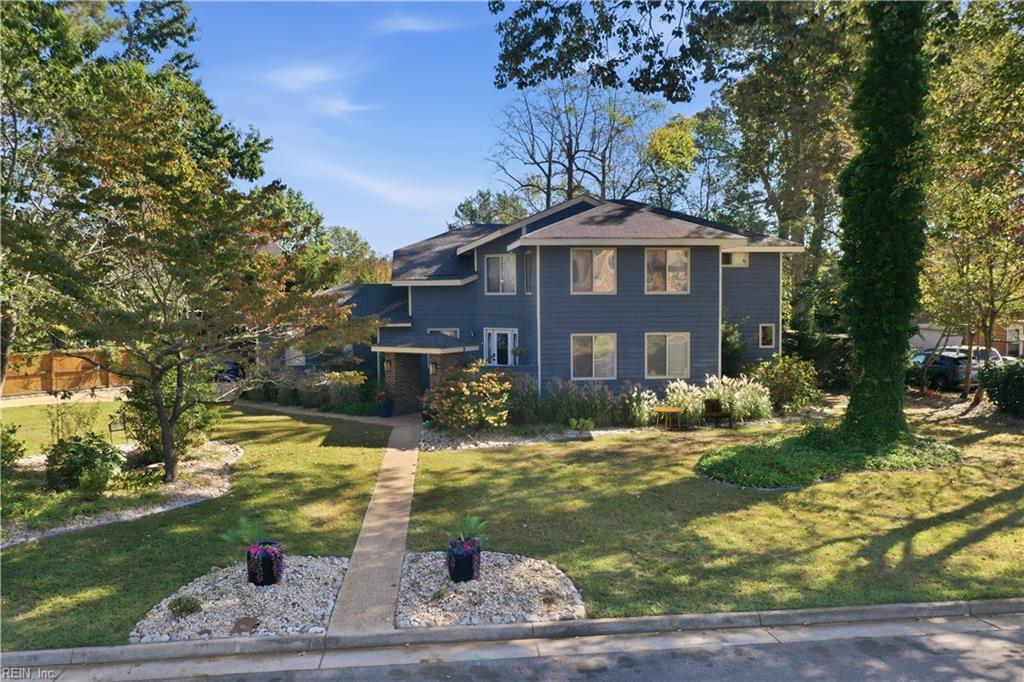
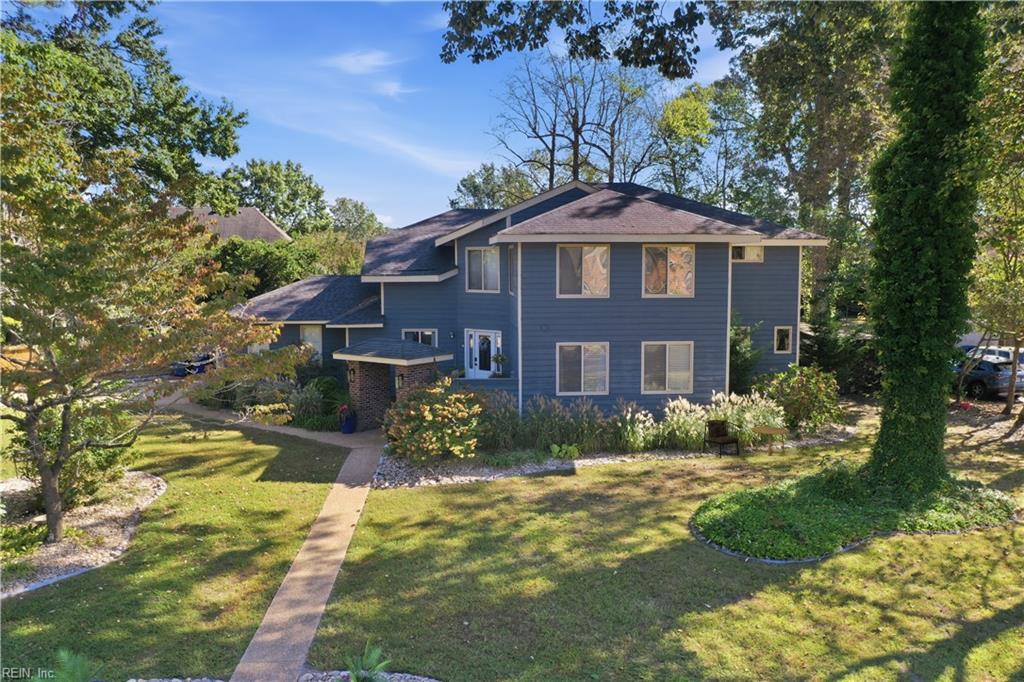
round table: present [653,407,684,431] -> present [752,426,790,456]

